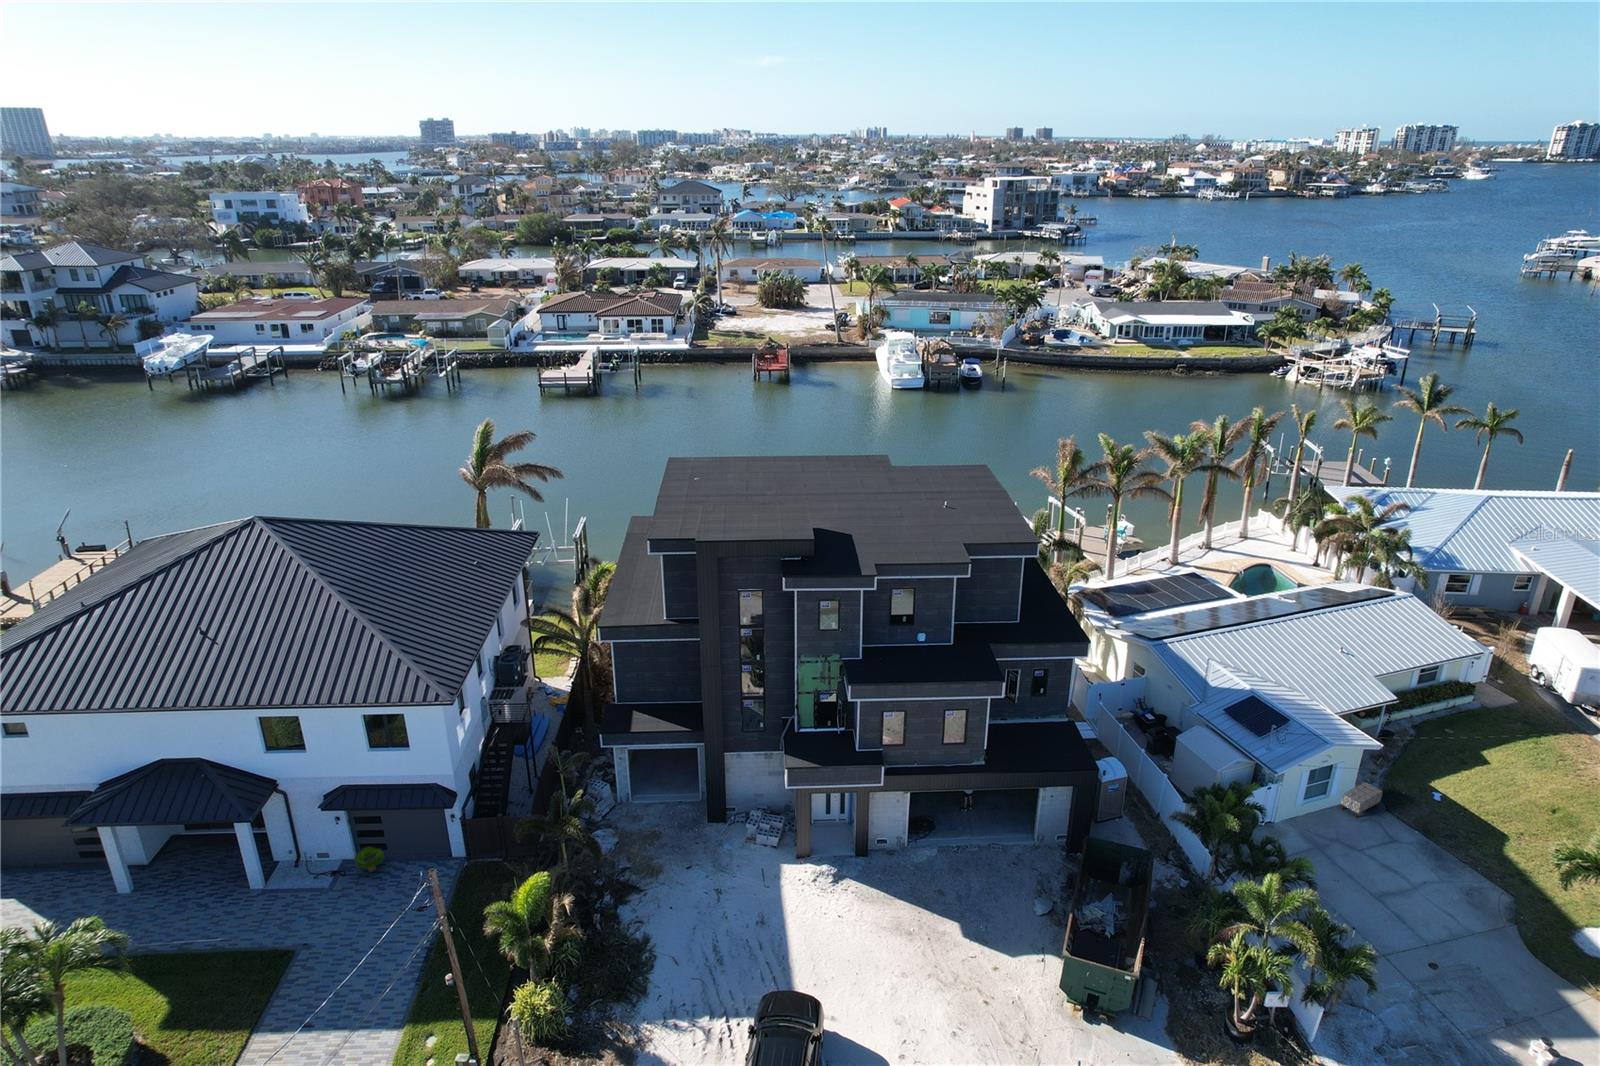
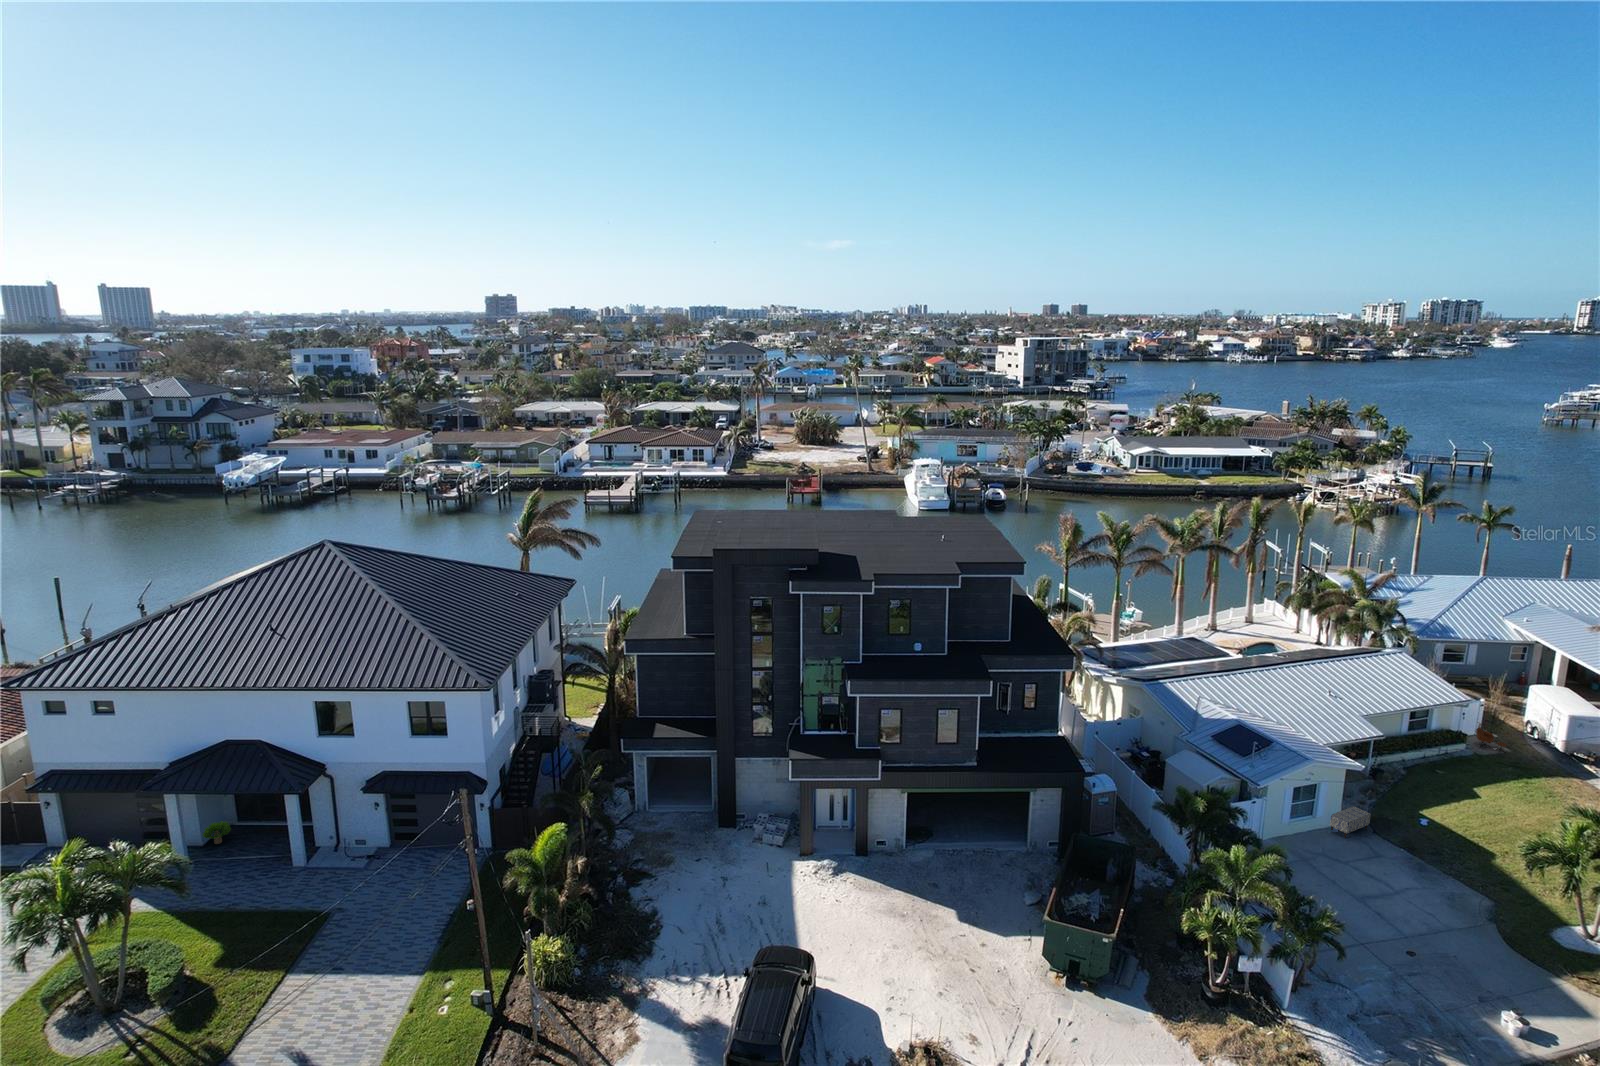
lounge chair: none [1479,672,1513,704] -> present [1476,723,1506,750]
potted plant: present [355,847,384,872] -> present [203,821,231,844]

